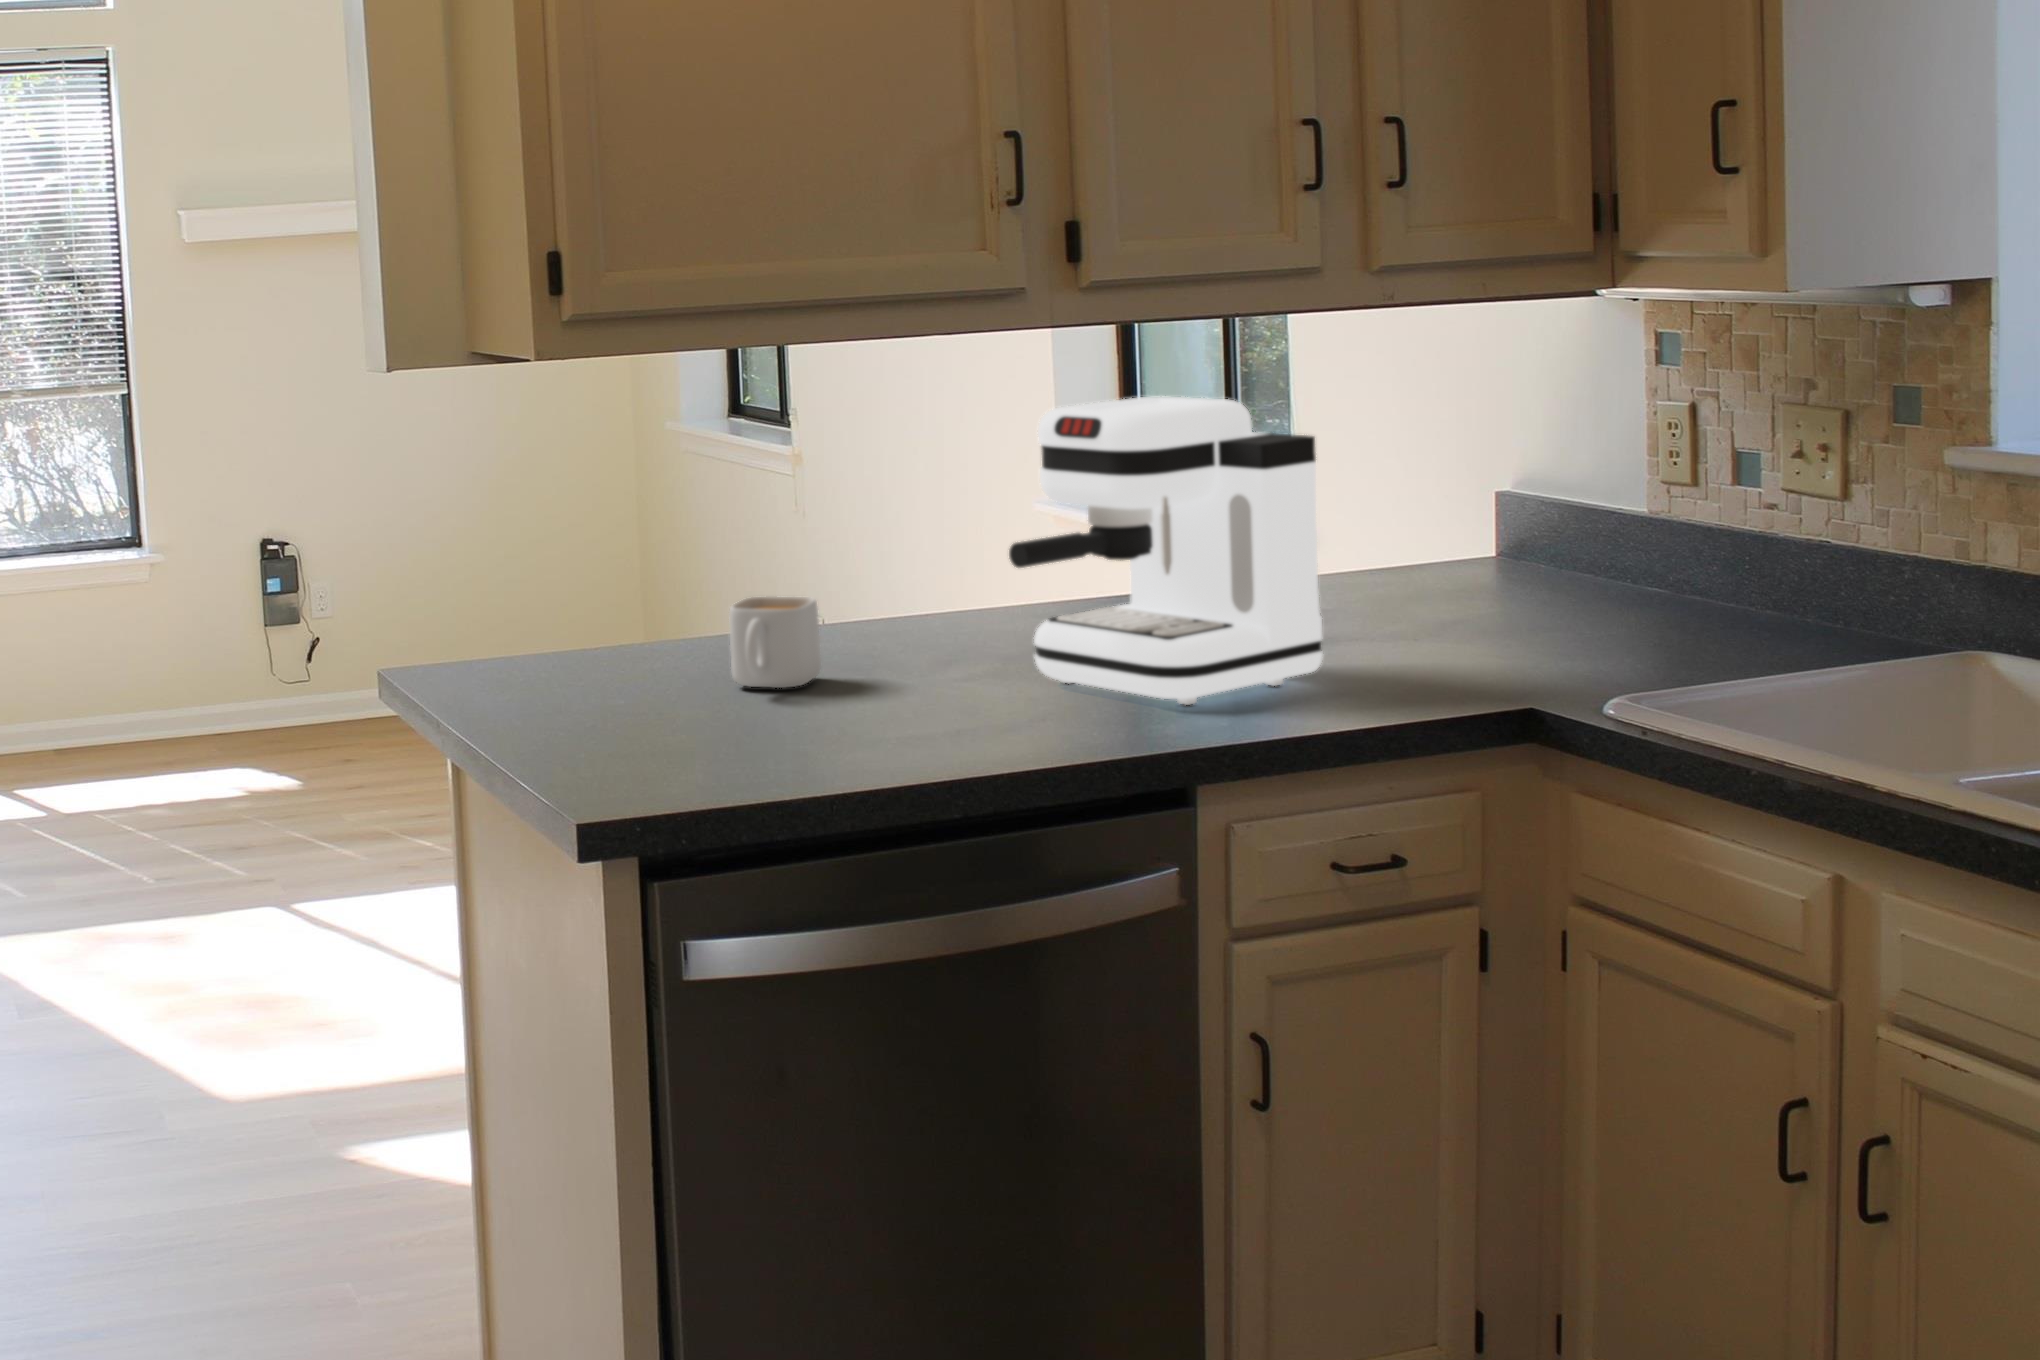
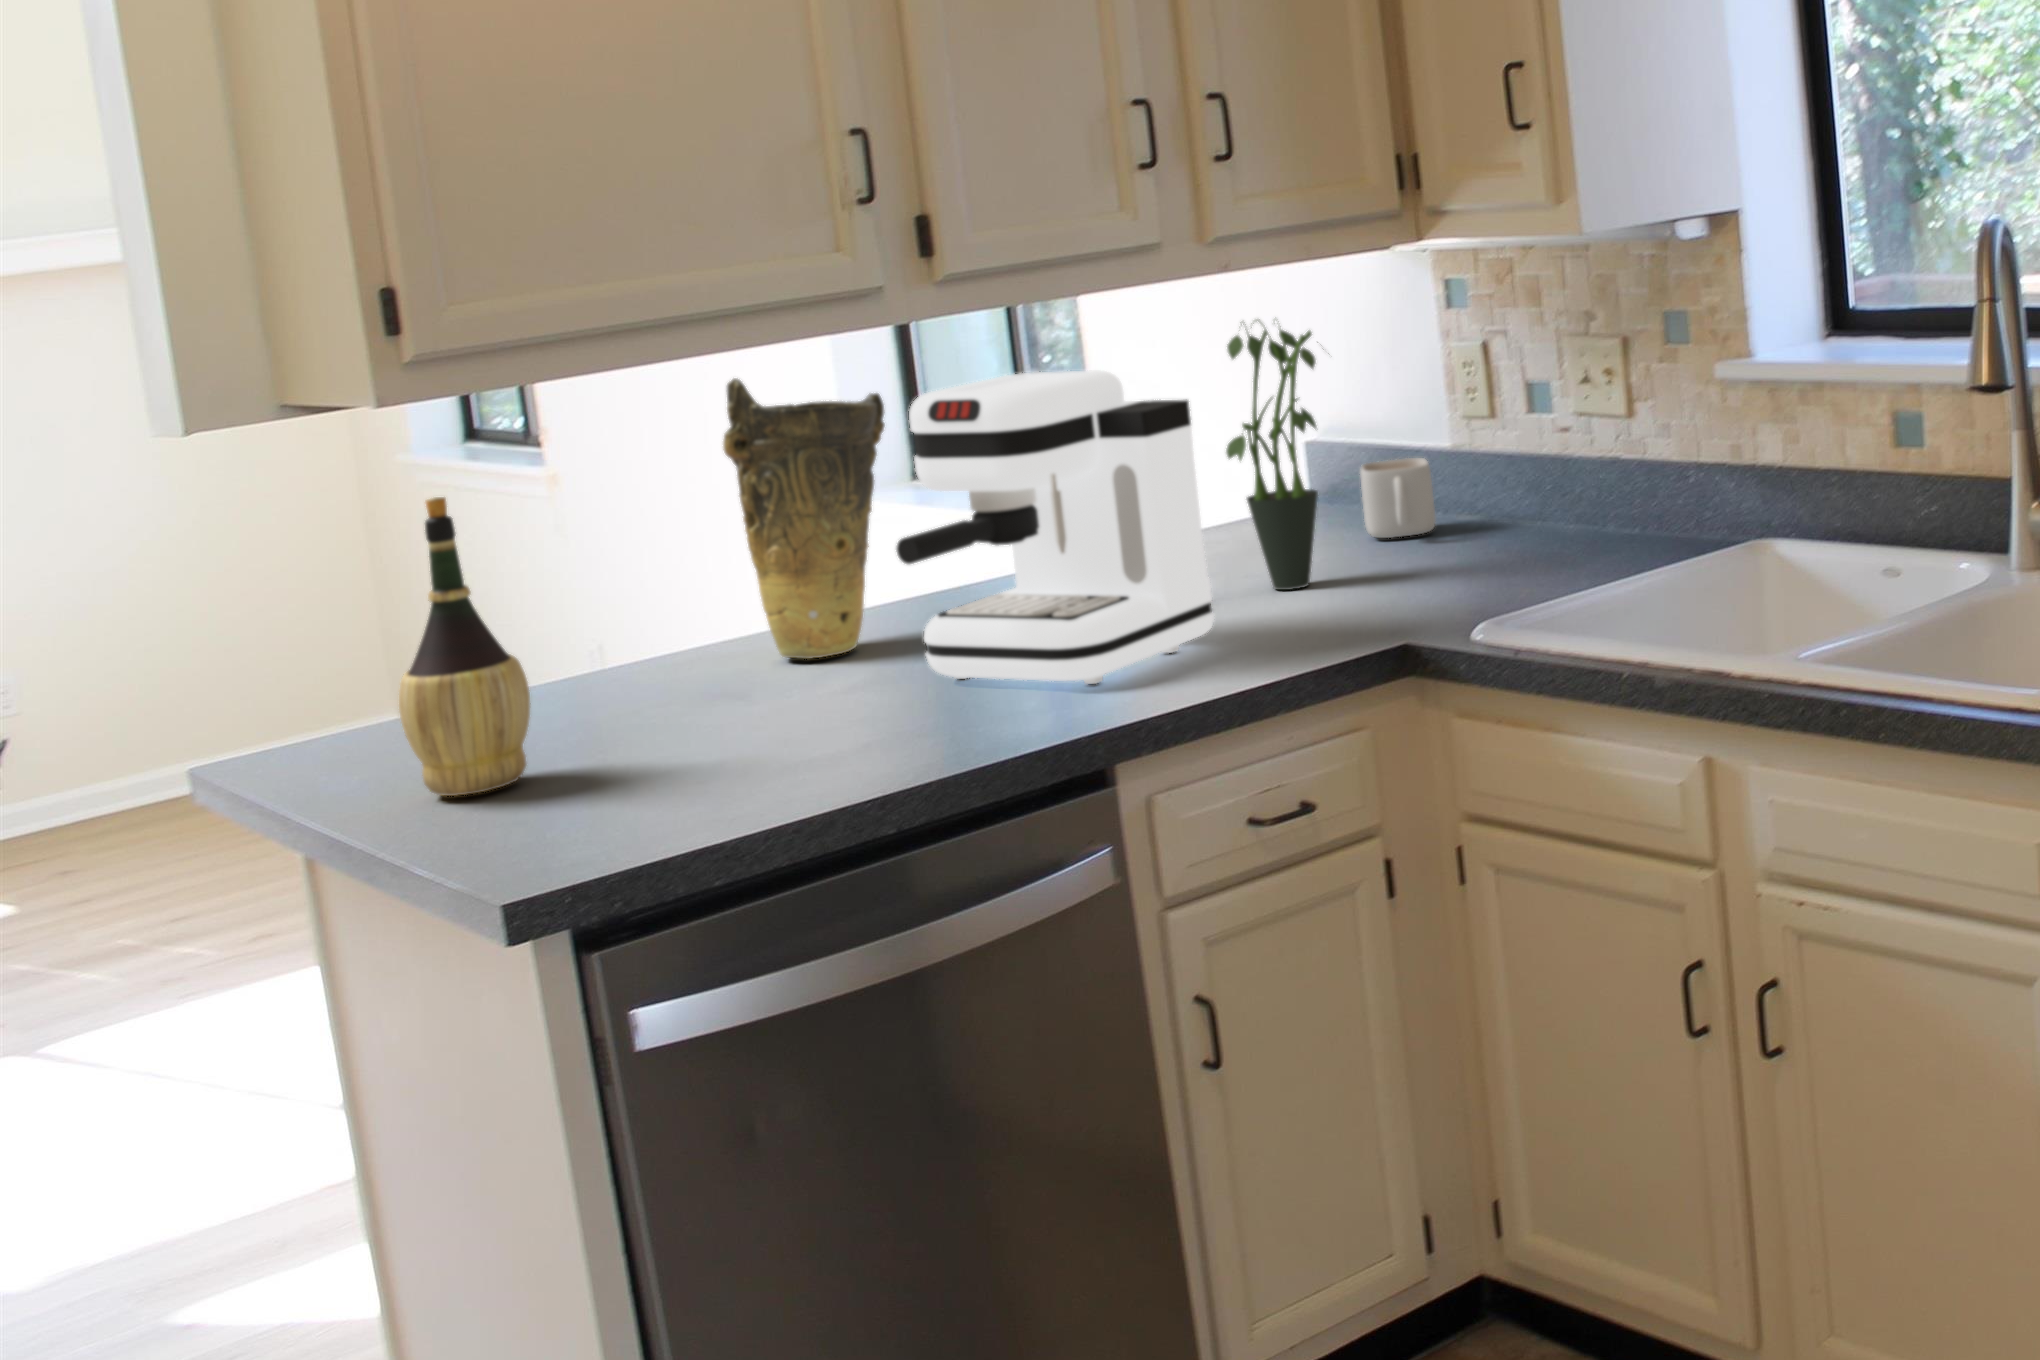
potted plant: none [1366,359,1494,640] -> present [1226,320,1324,590]
vase: none [878,380,1032,647] -> present [723,378,885,659]
wine bottle: none [575,464,679,722] -> present [399,497,531,796]
mug: present [730,596,821,688] -> present [1360,458,1436,538]

